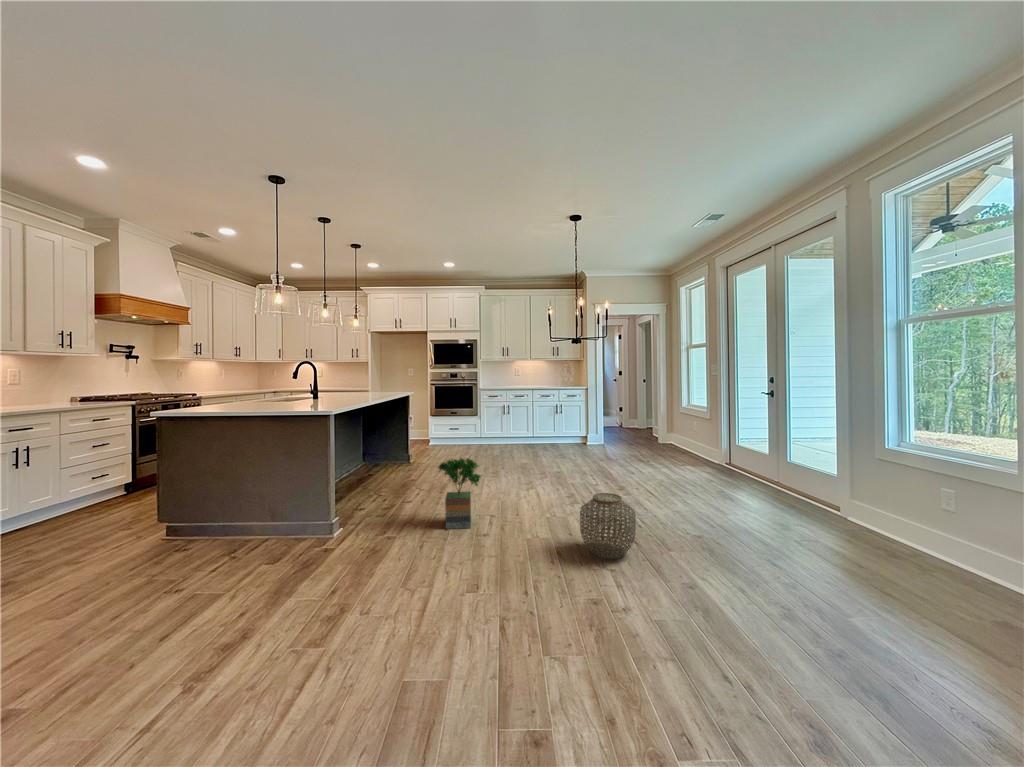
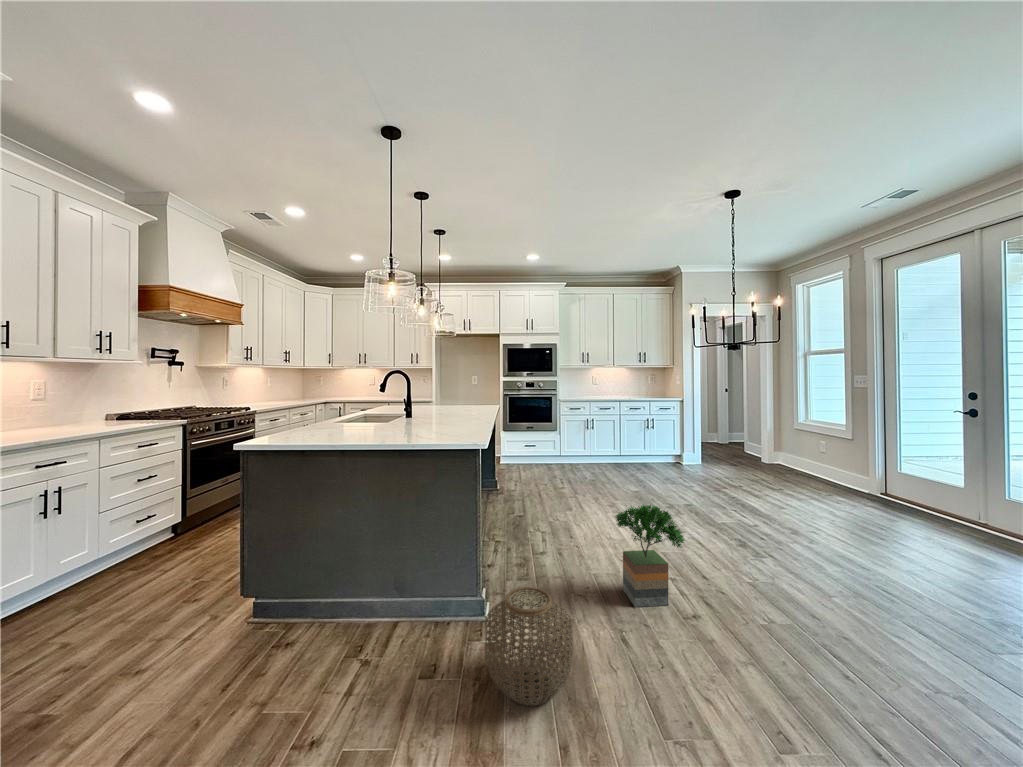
woven basket: present [580,493,636,559] -> present [485,587,573,706]

